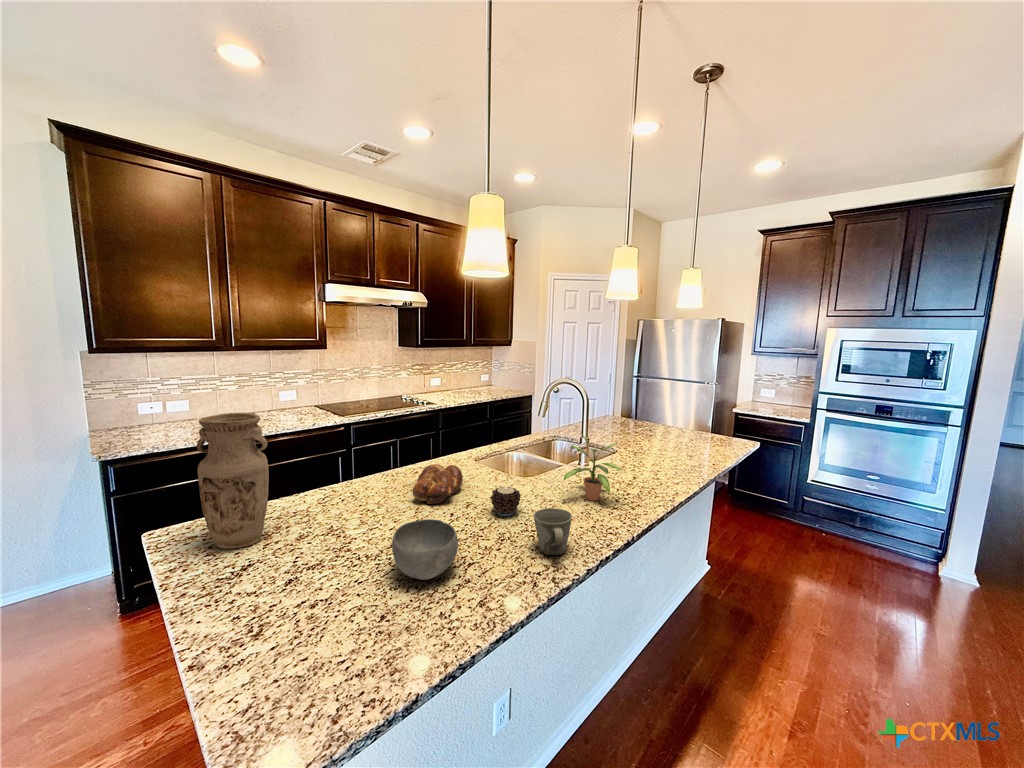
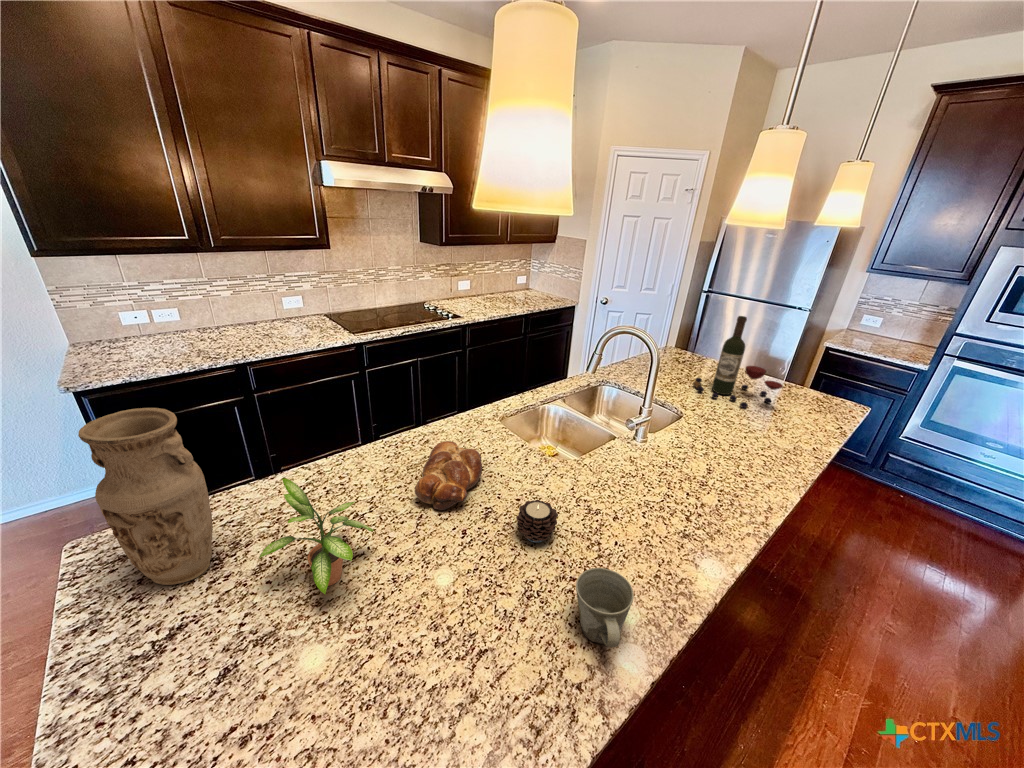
wine bottle: none [625,377,691,447] -> present [693,316,783,408]
potted plant: present [564,432,623,501] -> present [259,478,374,594]
bowl: present [392,519,458,580] -> none [364,586,462,696]

